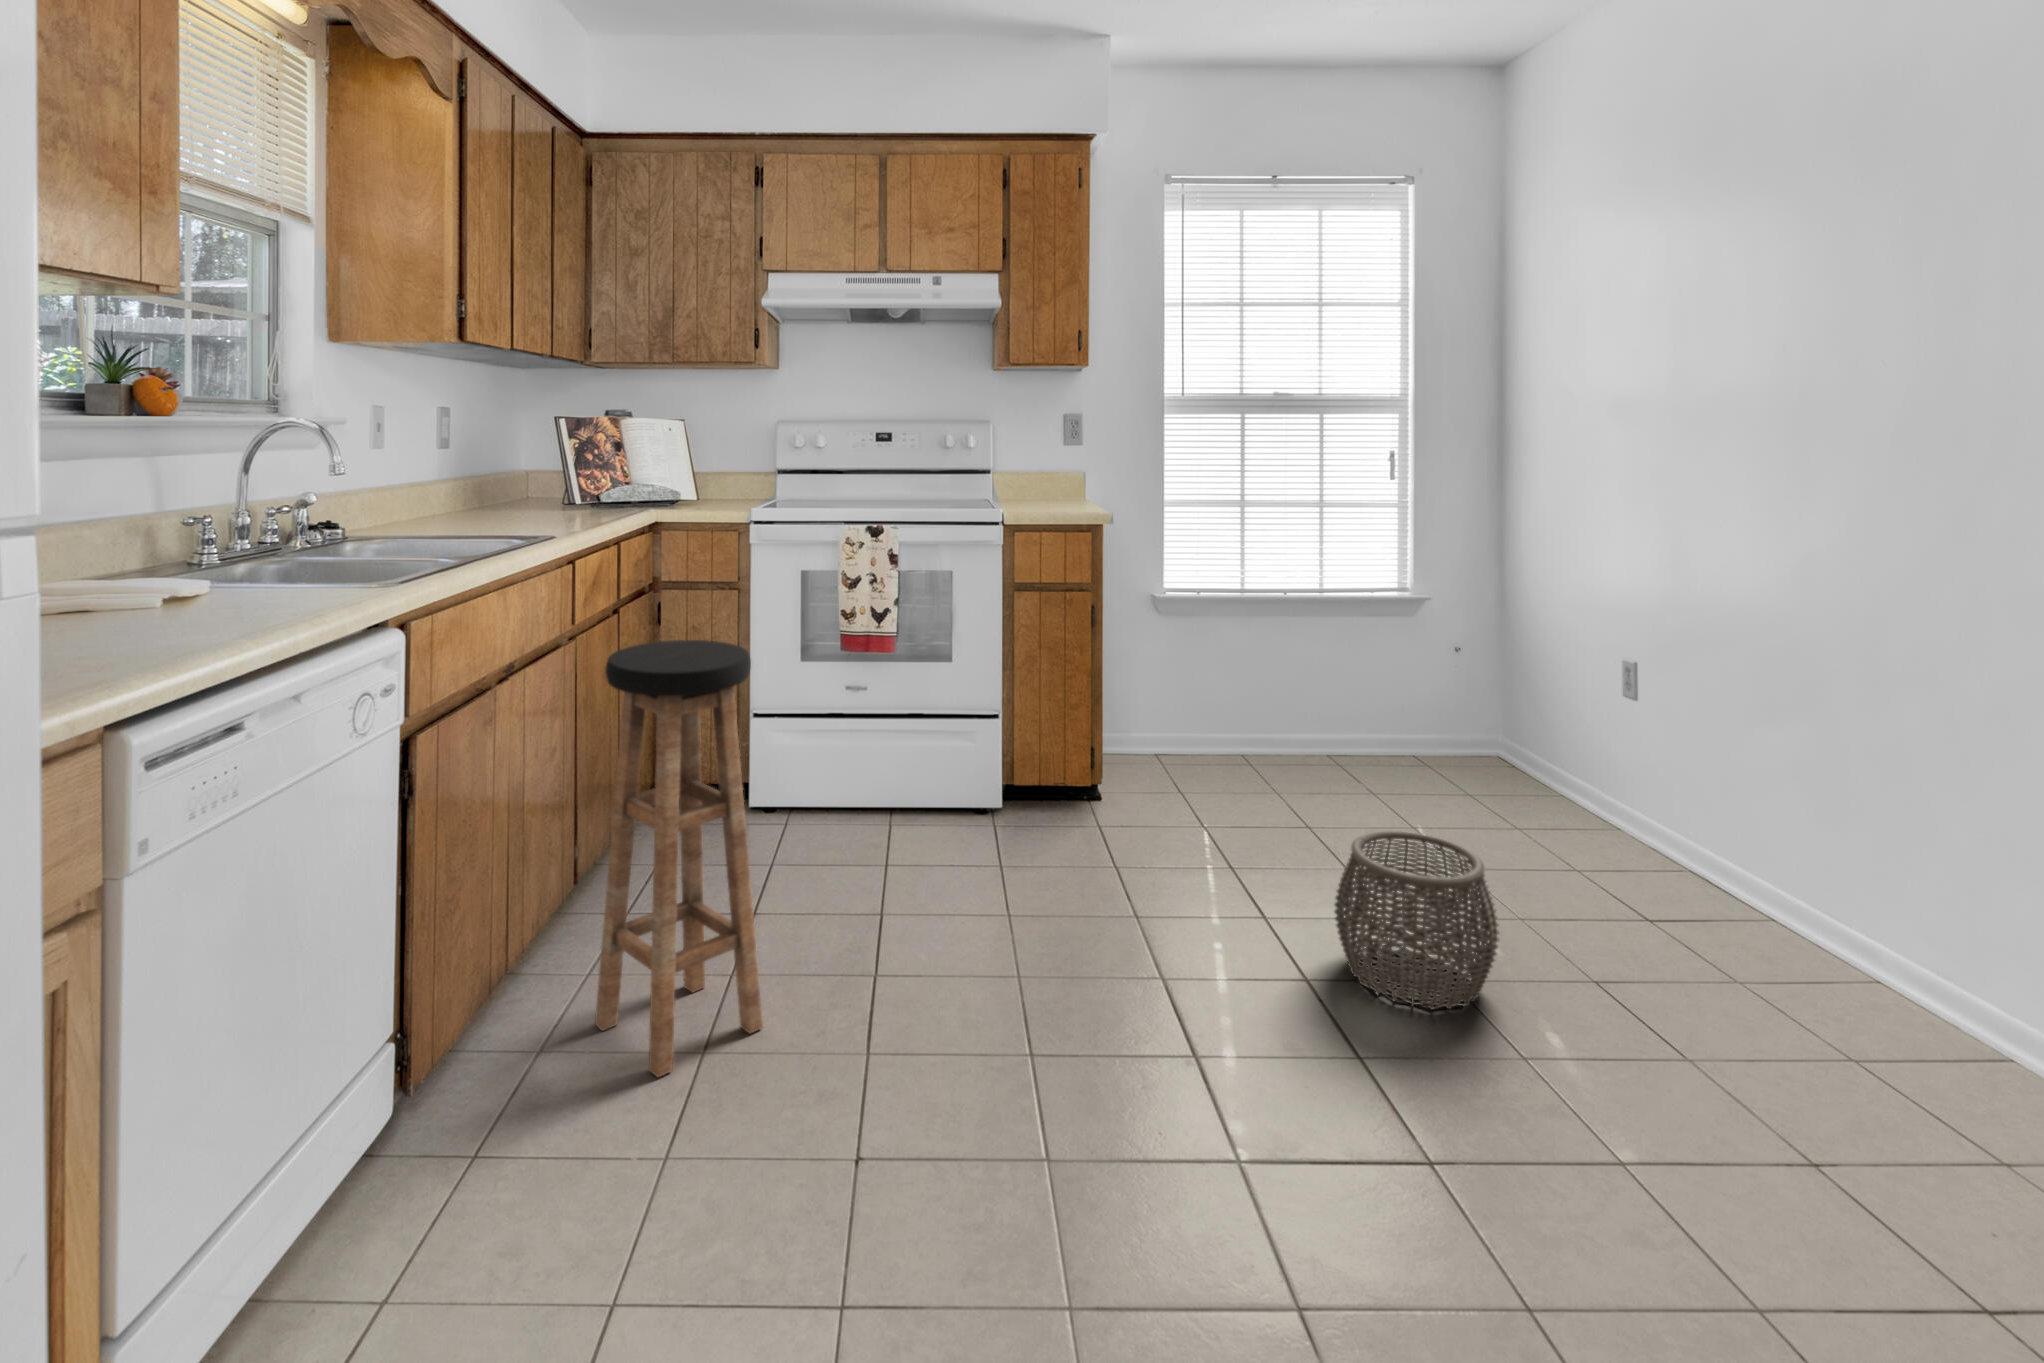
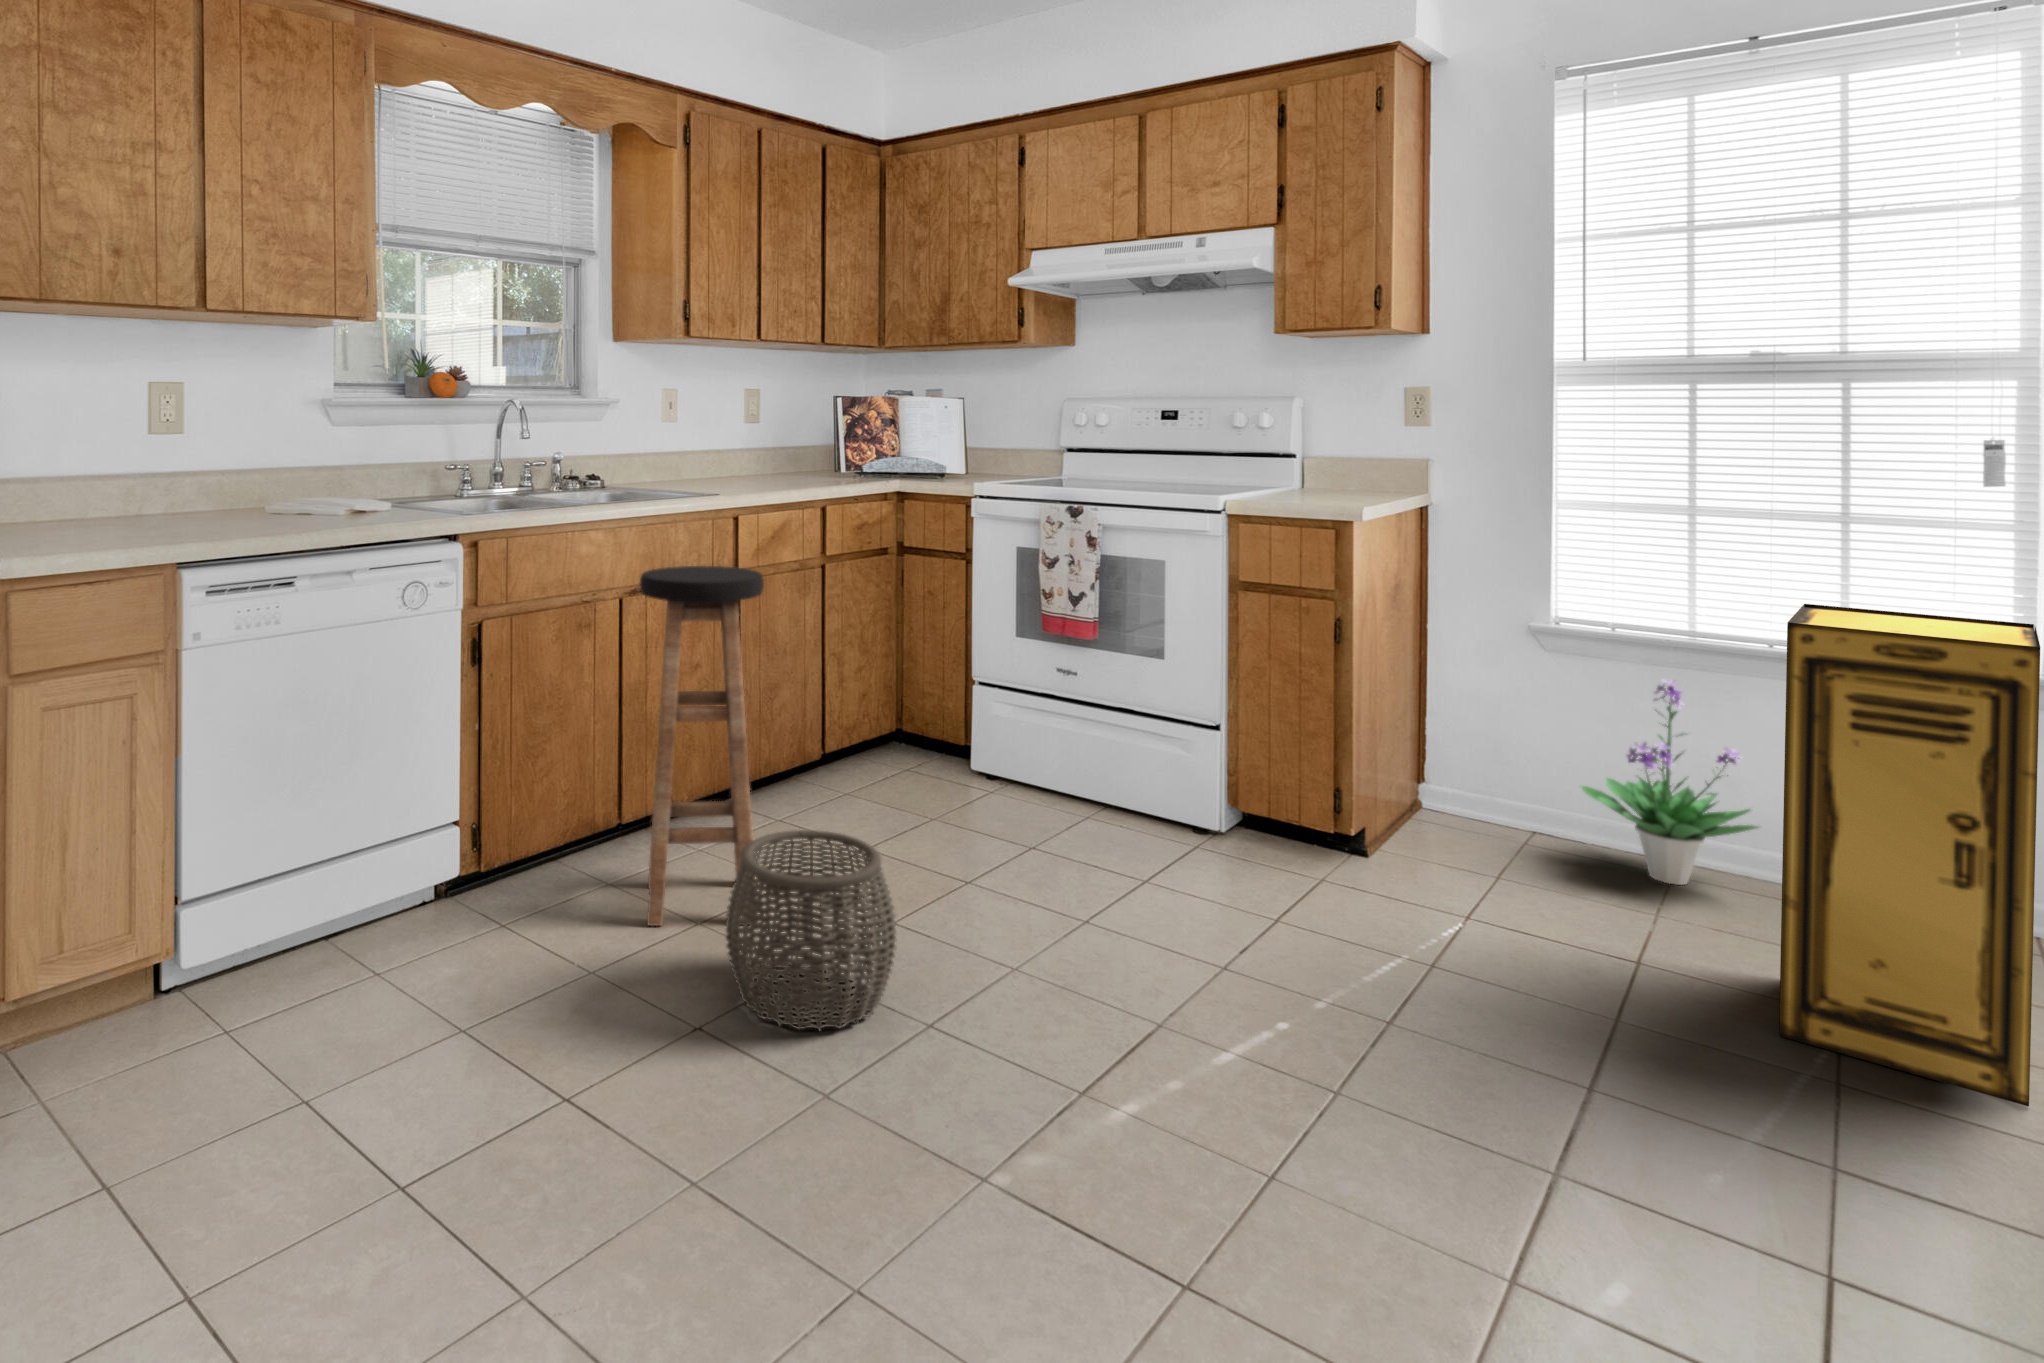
storage cabinet: none [1376,569,1536,861] -> present [1779,604,2040,1106]
potted plant: none [1203,621,1312,764] -> present [1581,680,1758,885]
woven basket: present [1334,831,1499,1009] -> present [726,830,897,1030]

